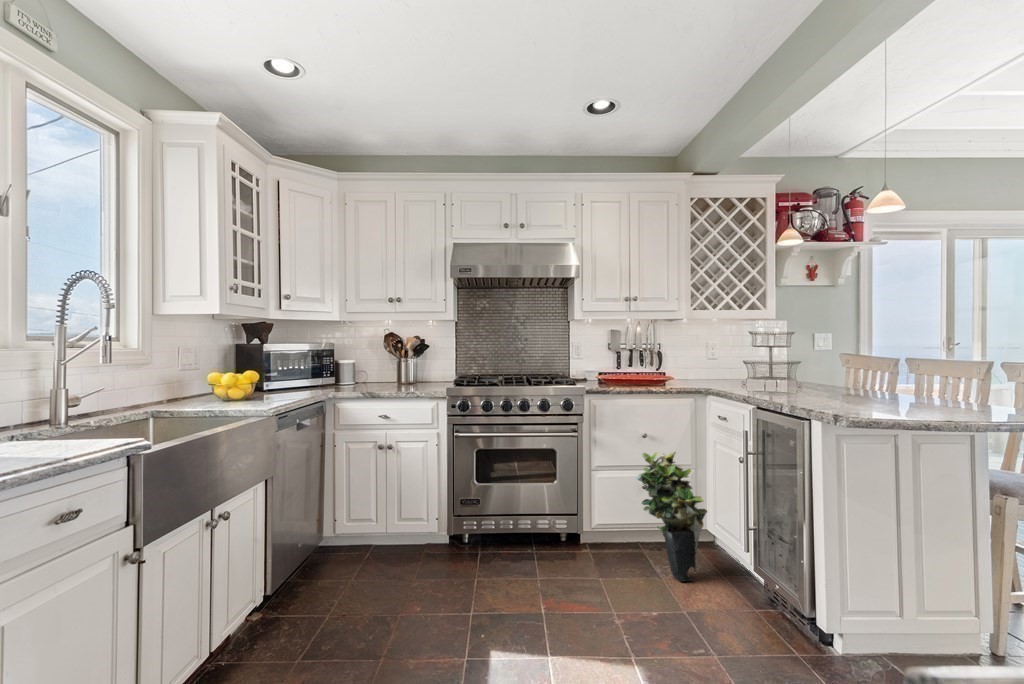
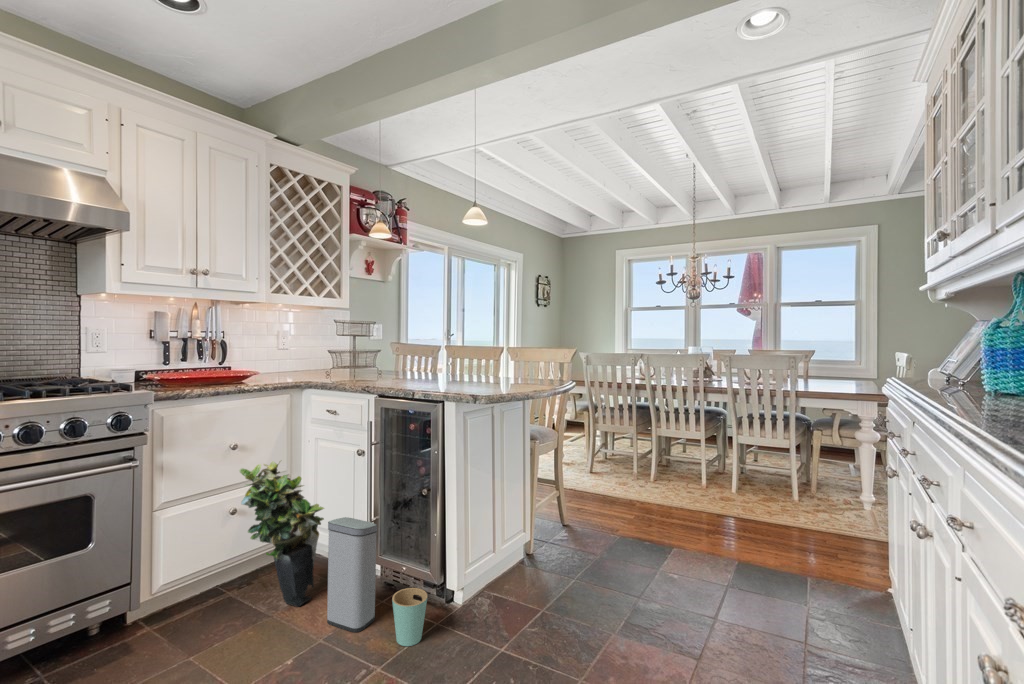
trash can: none [693,510,778,657] -> present [327,517,427,646]

